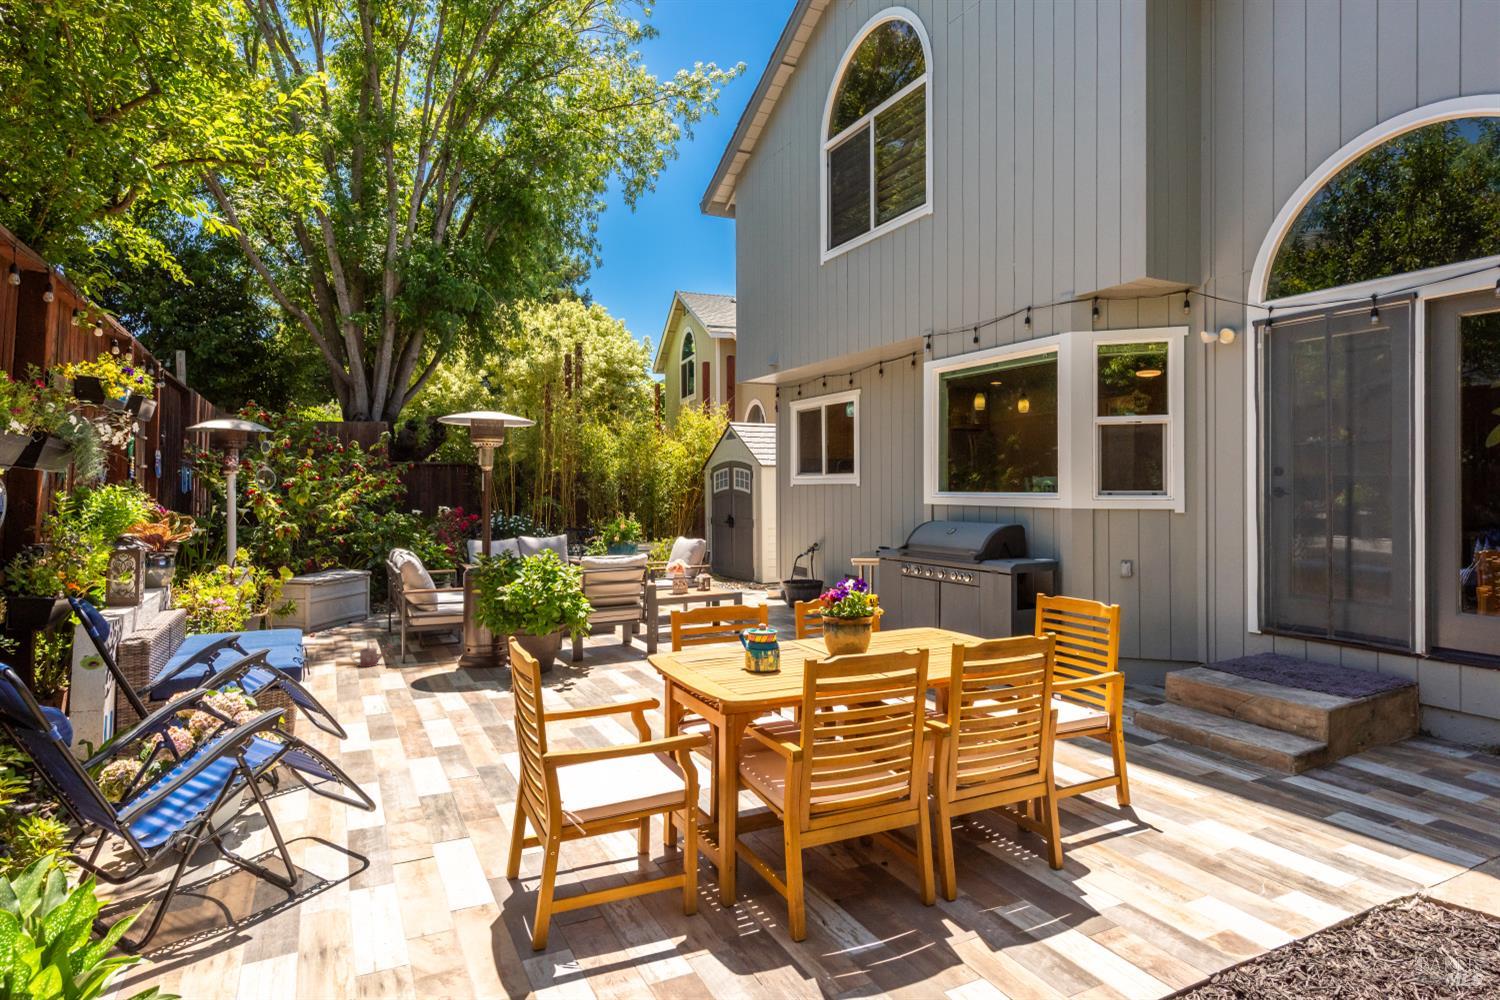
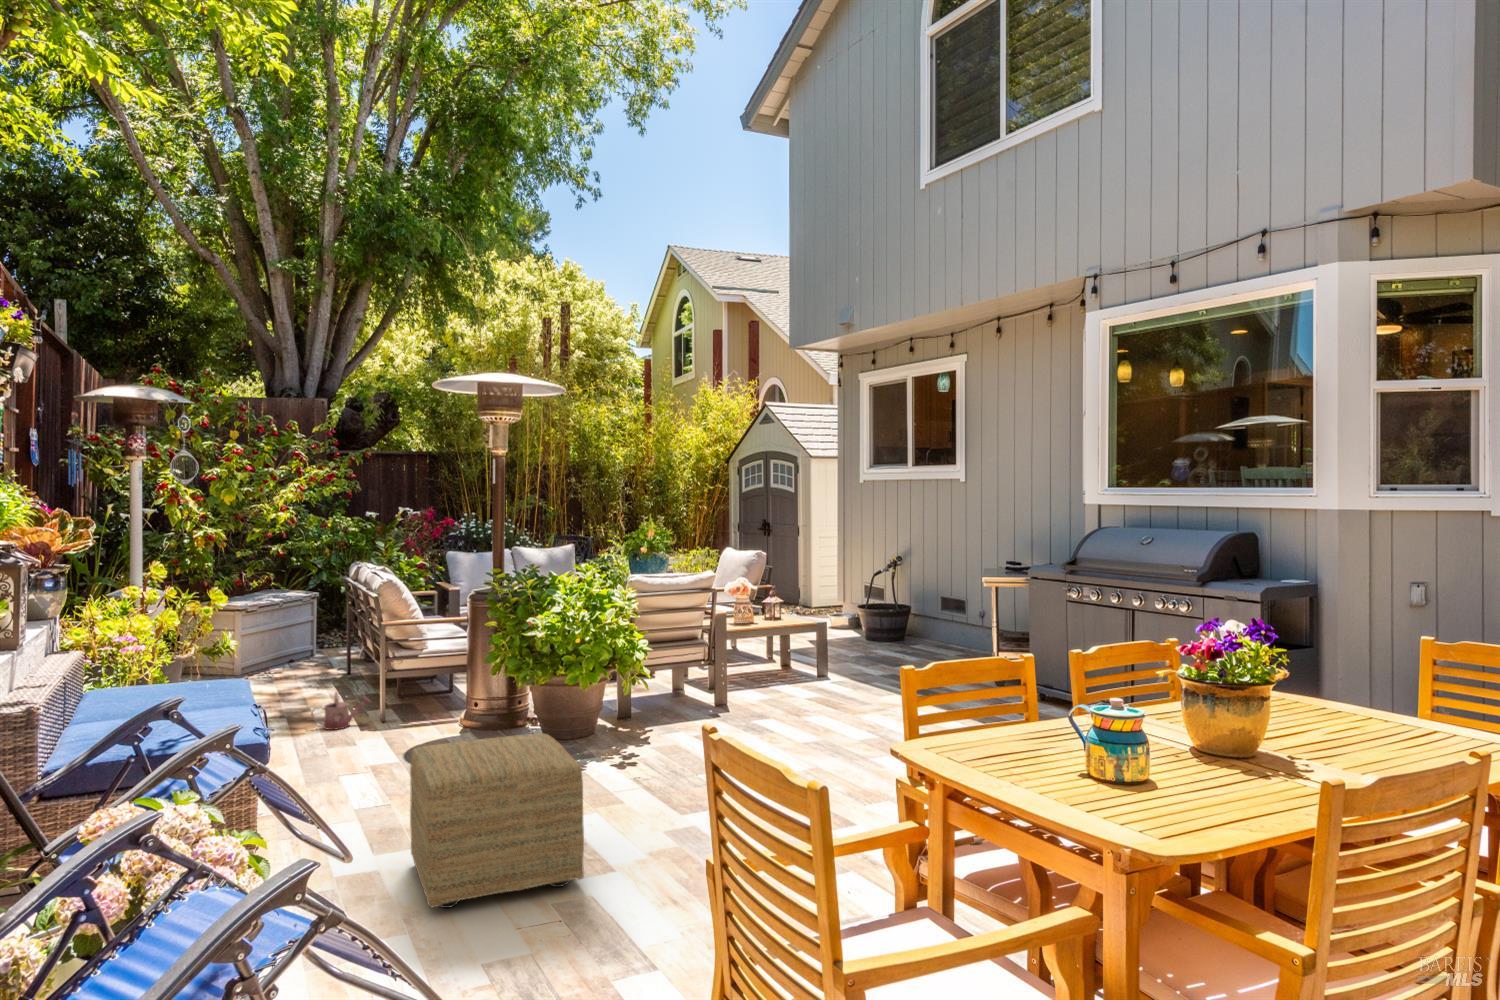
ottoman: none [391,662,497,768] -> present [410,733,584,908]

